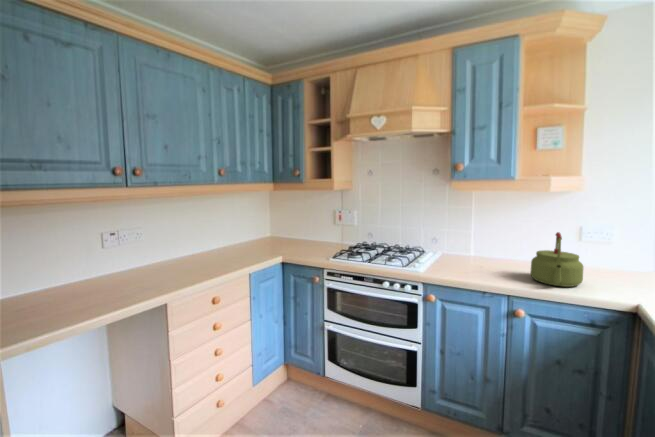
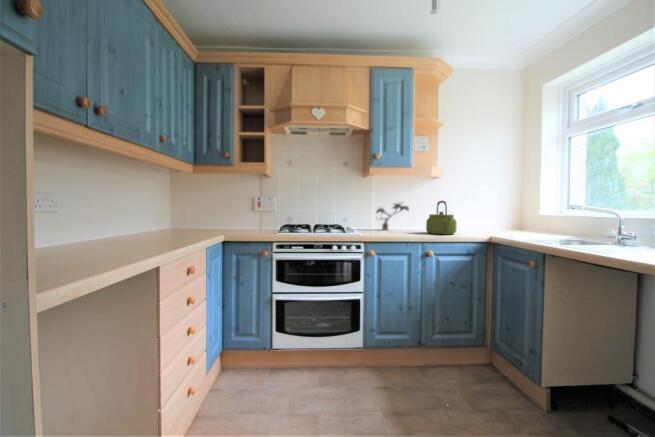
potted plant: none [461,223,522,260] -> present [377,203,409,230]

